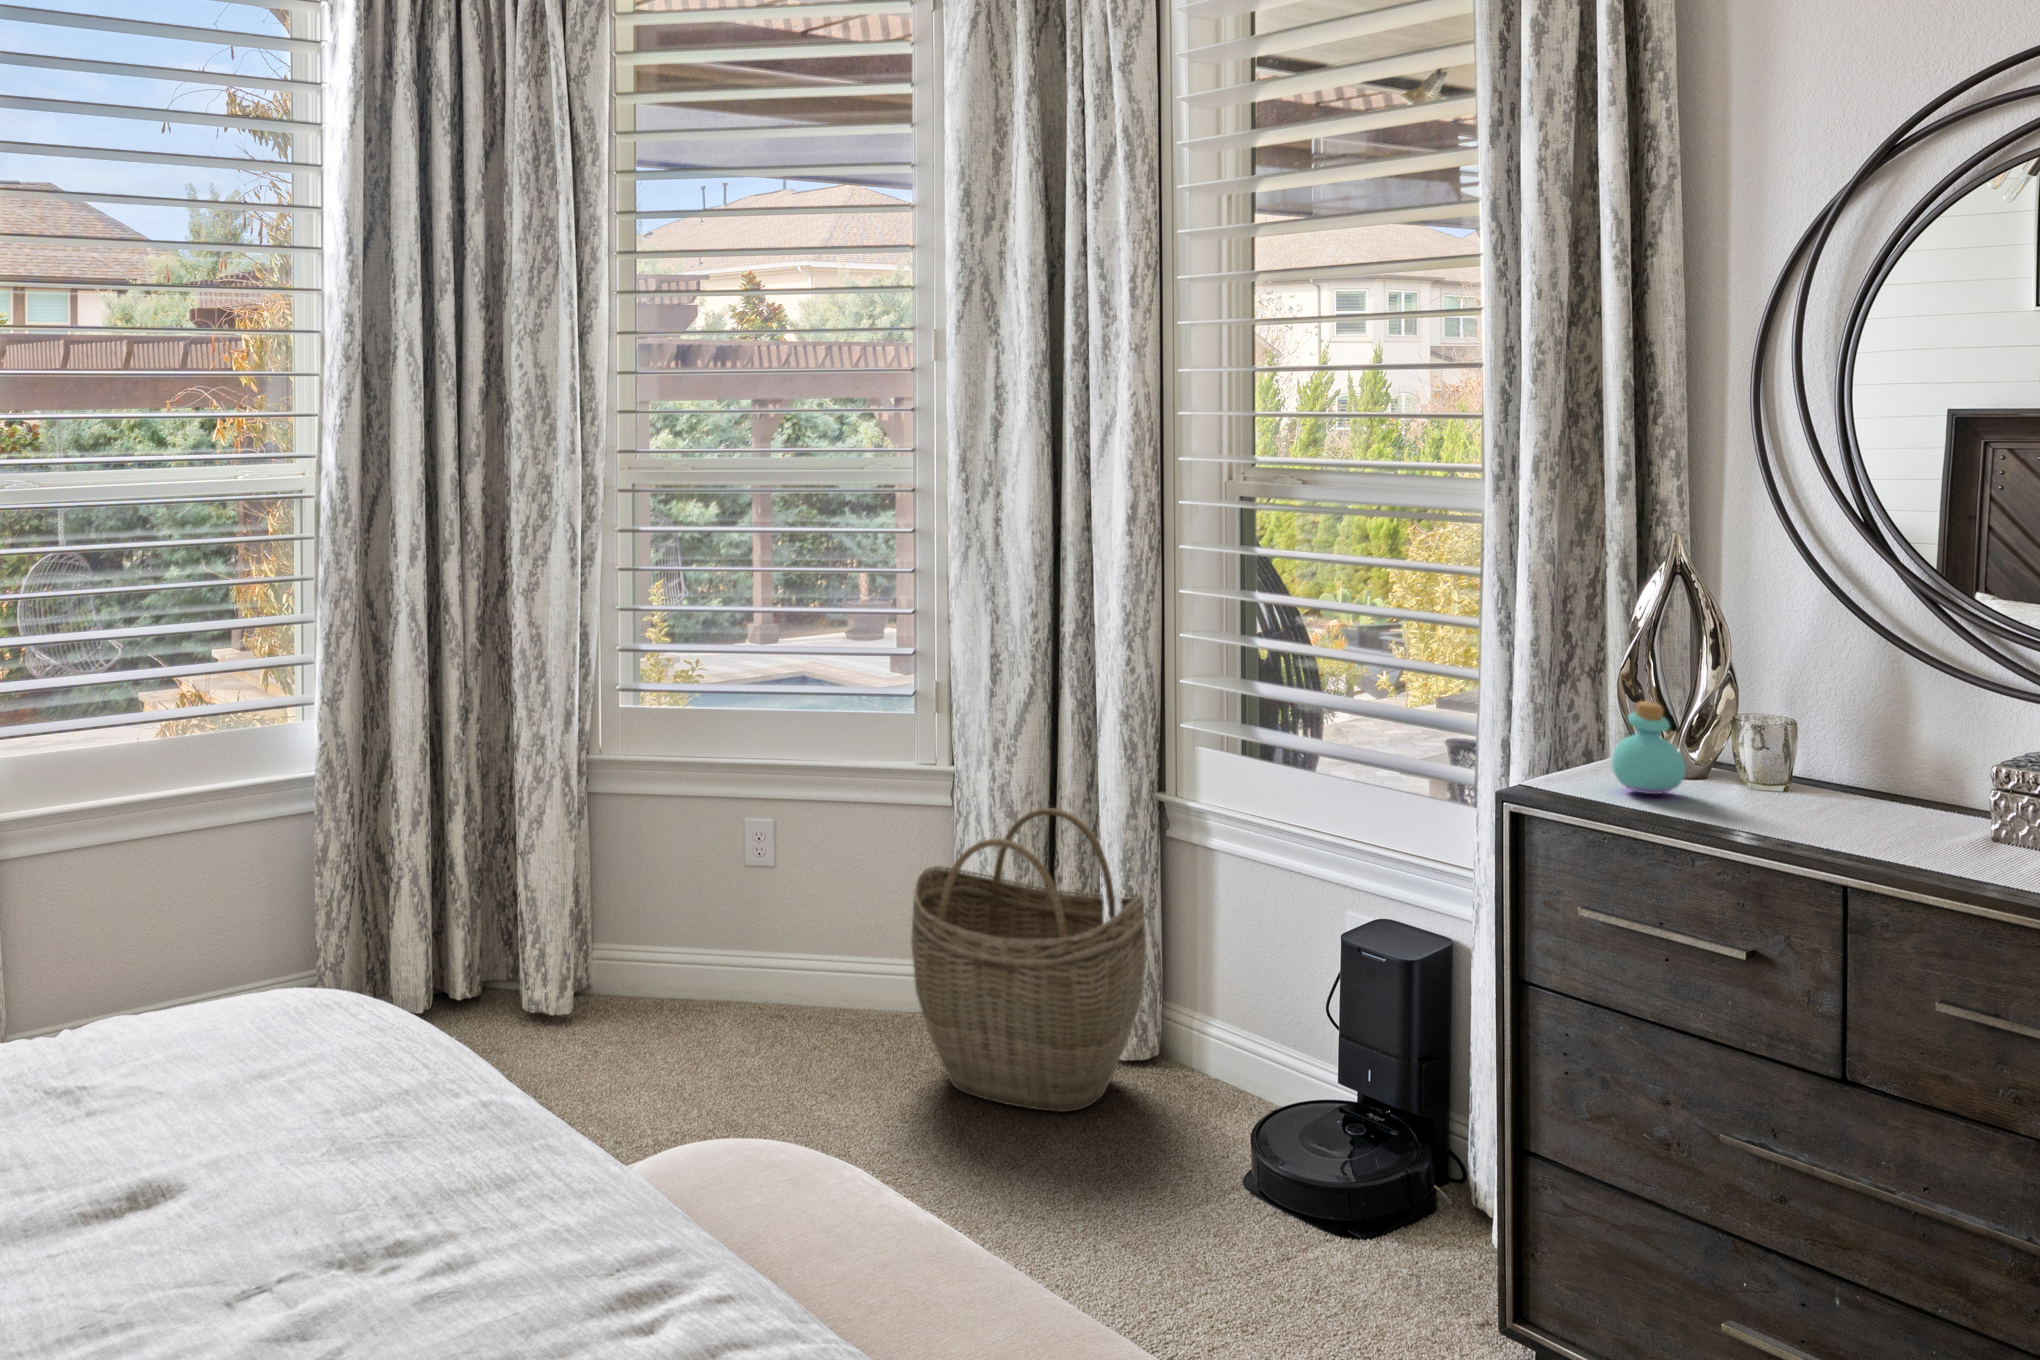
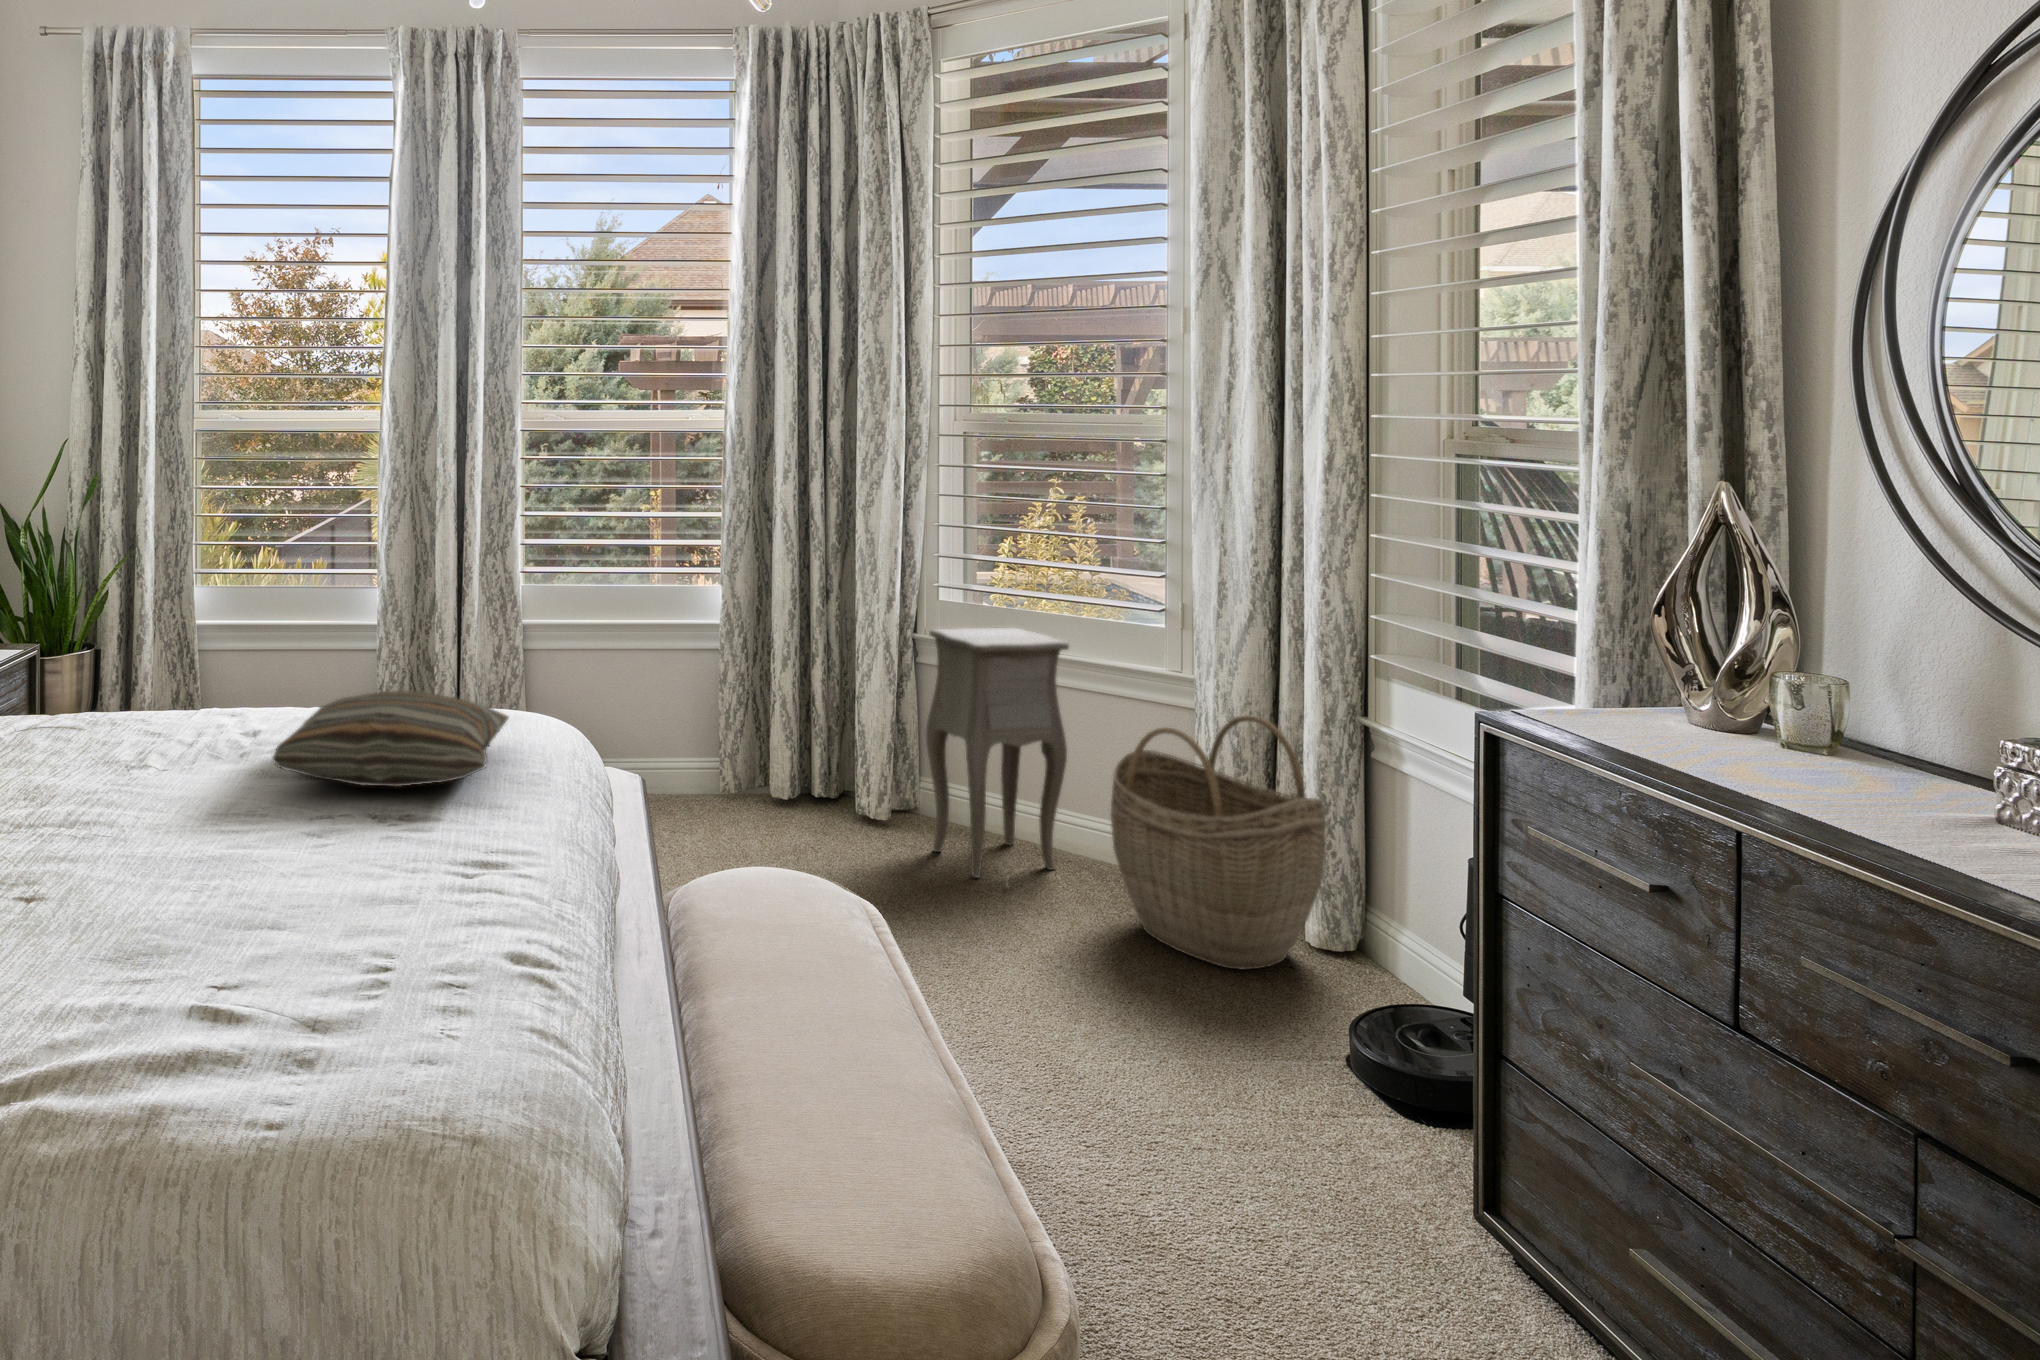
perfume bottle: present [1611,701,1685,794] -> none [1589,642,1672,735]
side table: none [640,734,818,1074] -> present [926,628,1069,887]
pillow: none [33,997,491,1210] -> present [272,691,508,787]

